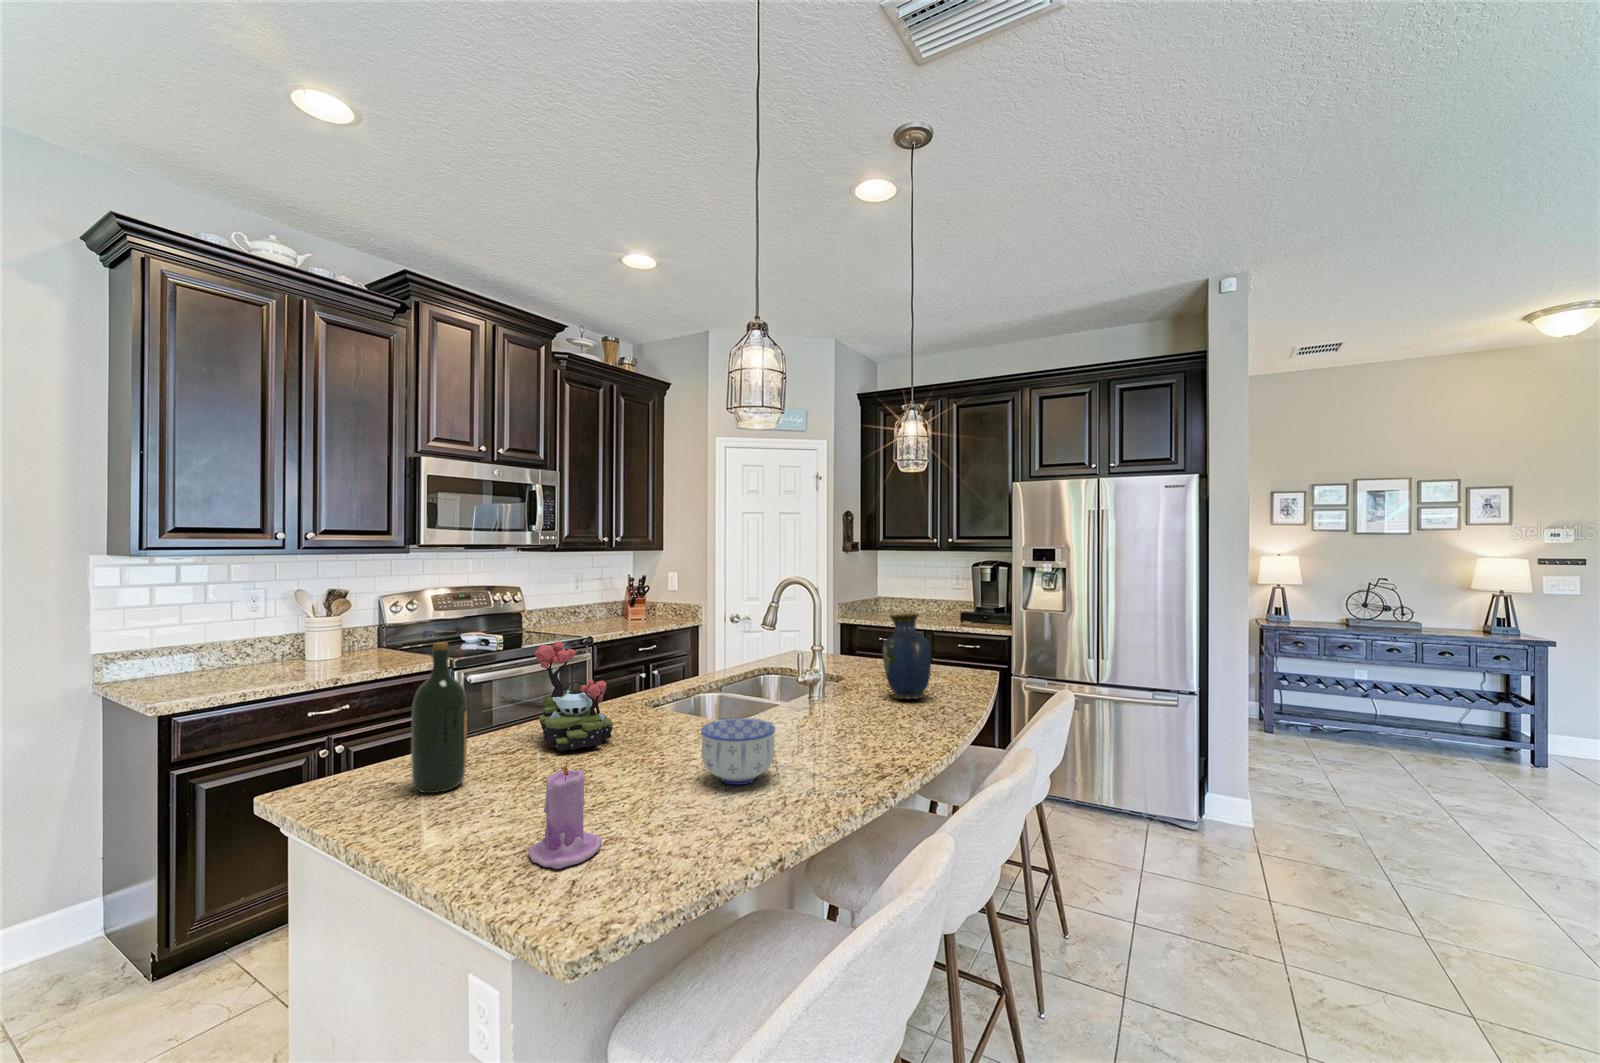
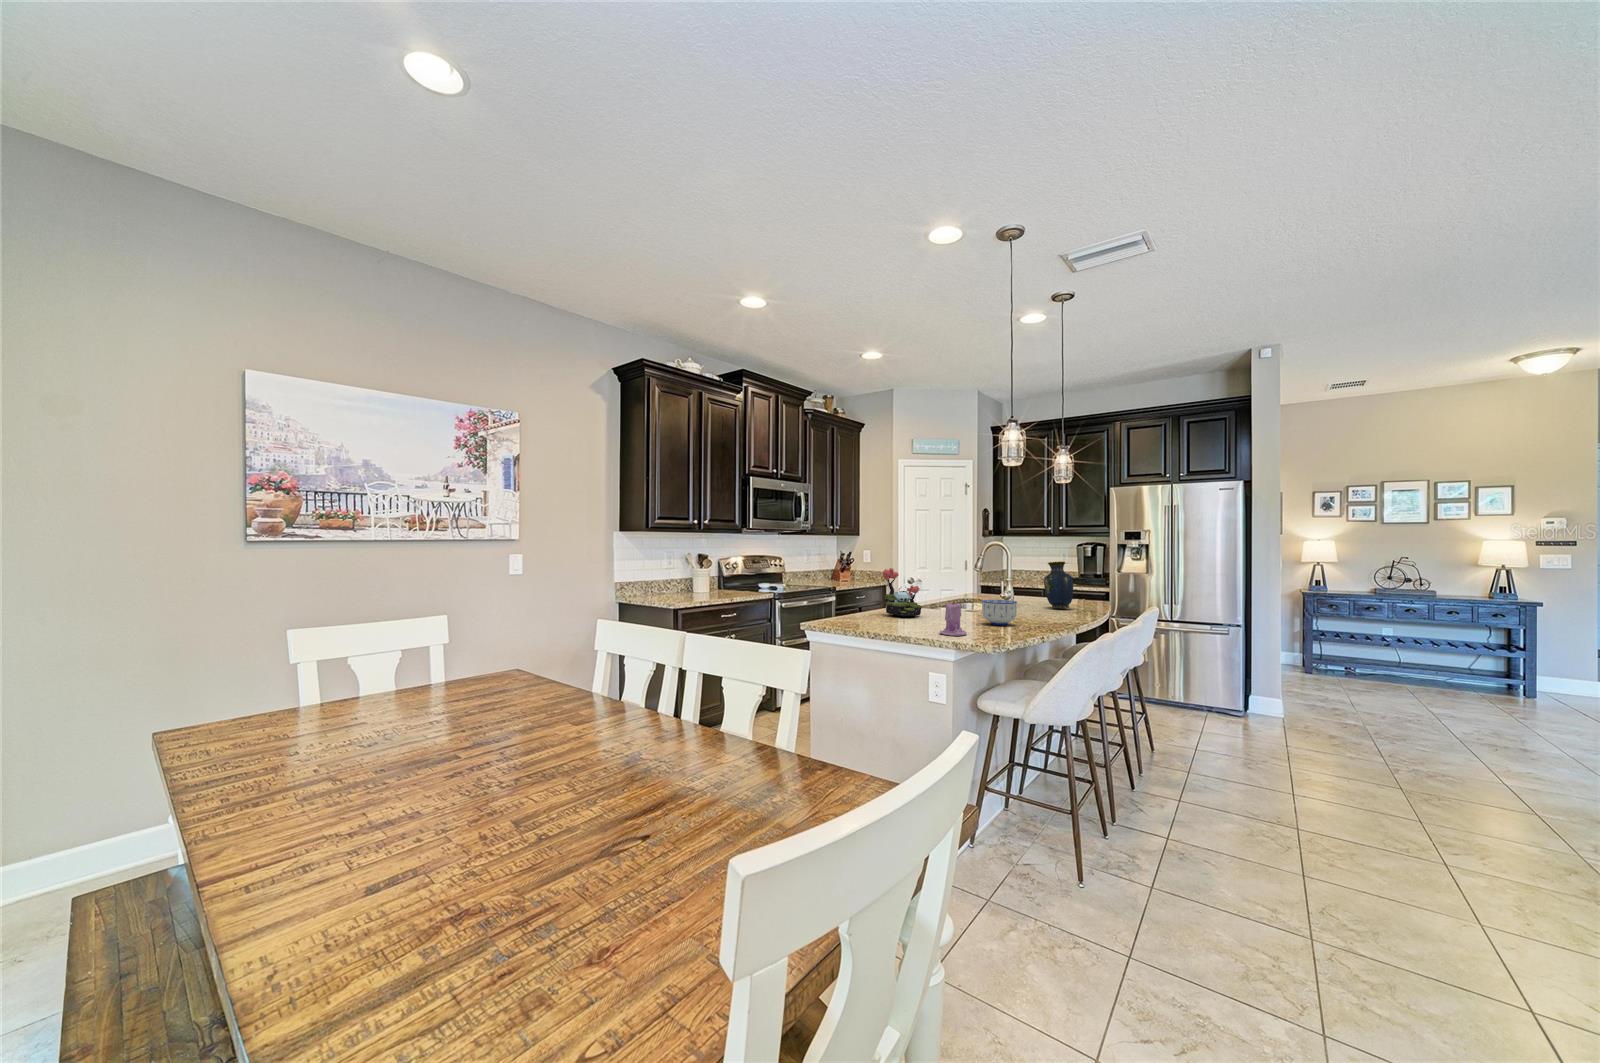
wine bottle: present [411,642,467,793] -> none [857,561,879,624]

